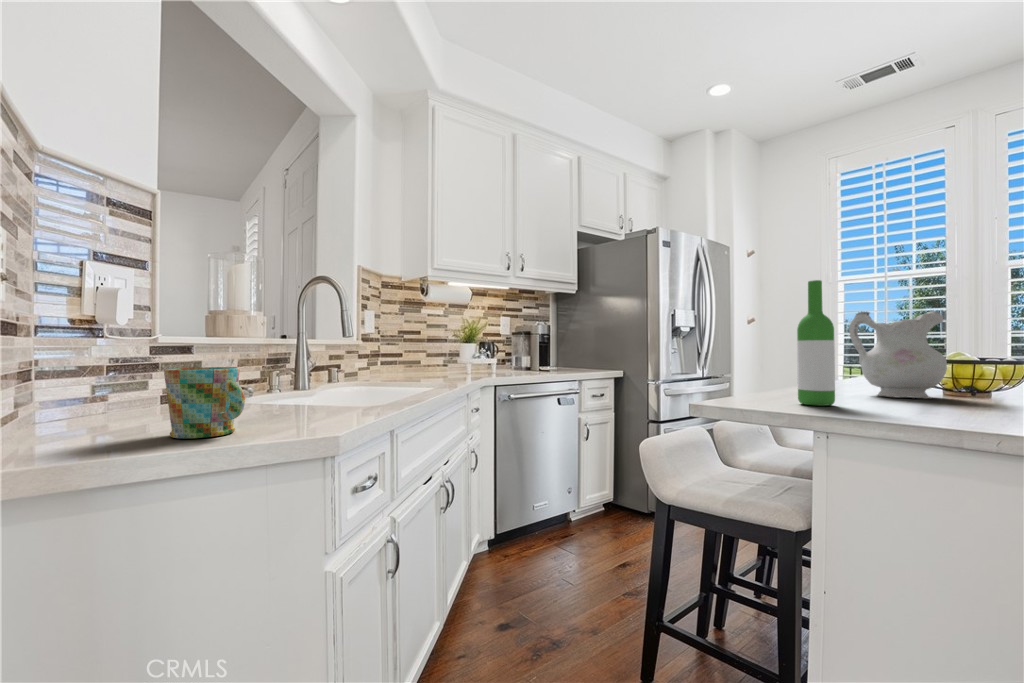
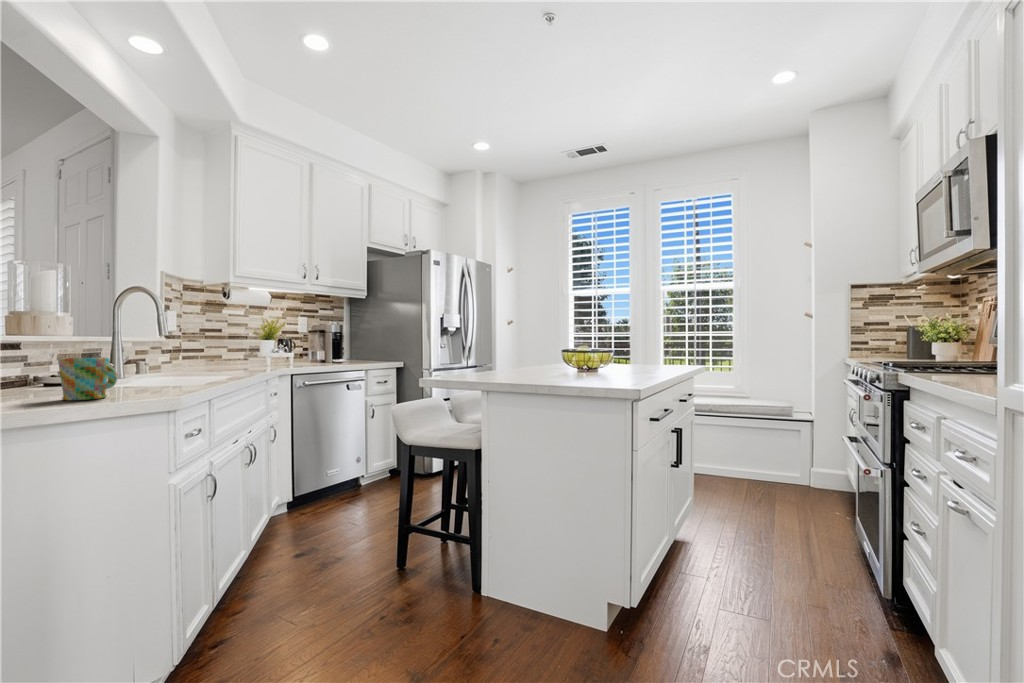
wine bottle: present [797,280,835,406] -> none [471,307,488,376]
ceramic pitcher: present [849,311,947,399] -> none [515,323,558,373]

